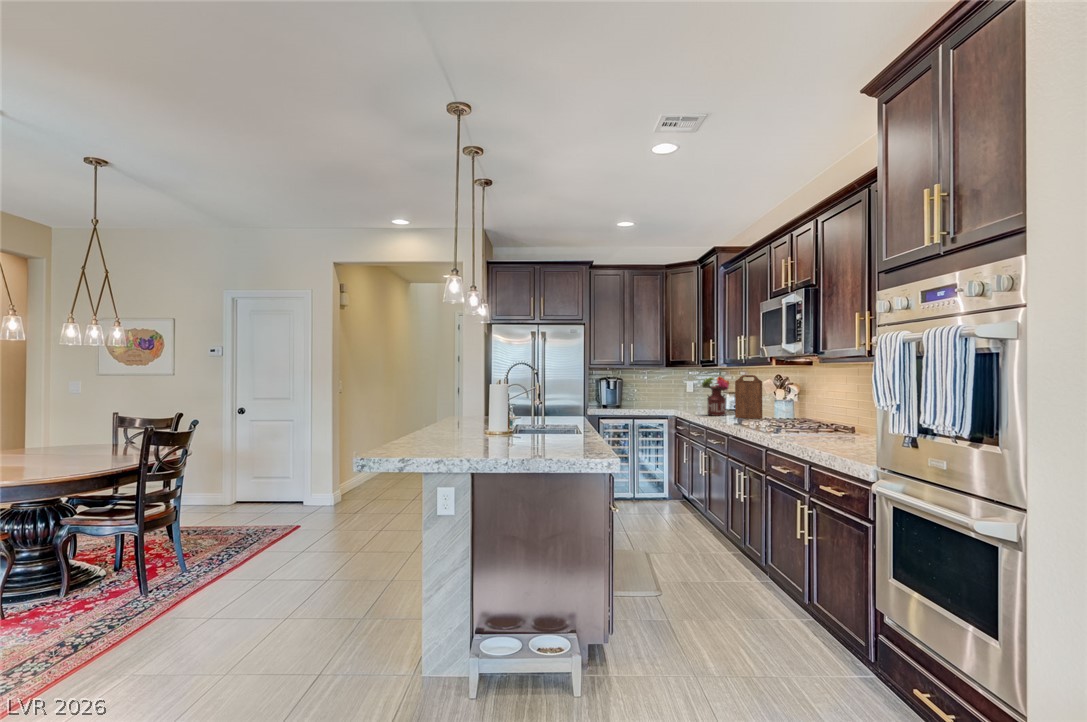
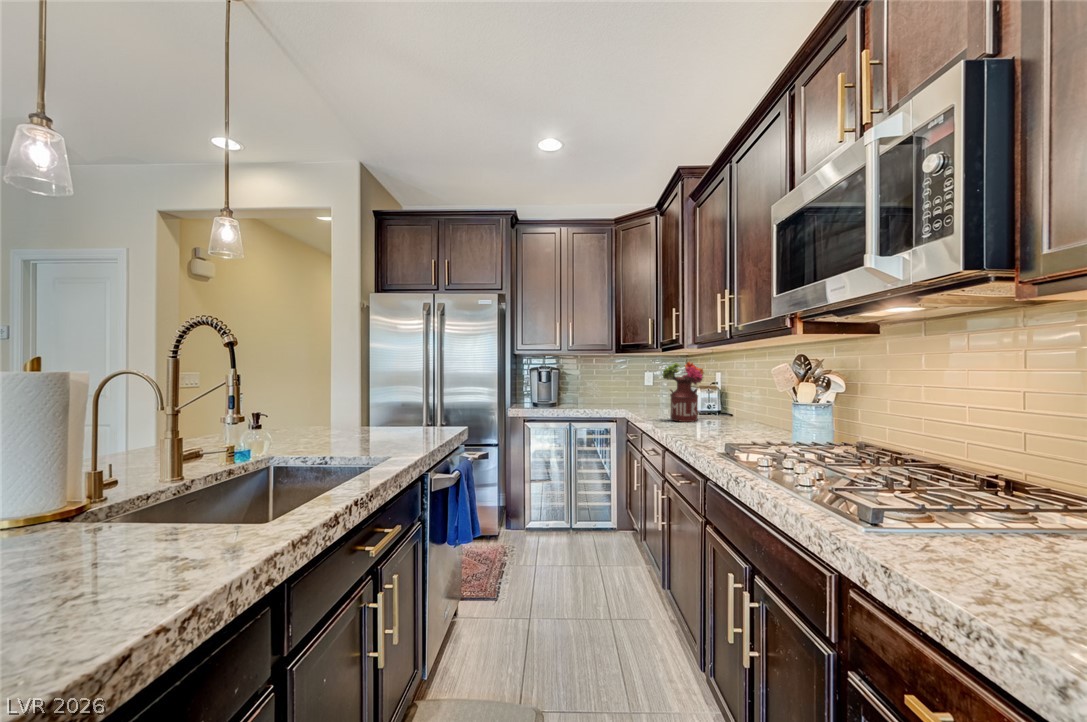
cutting board: present [735,375,762,419] -> none [716,358,761,430]

